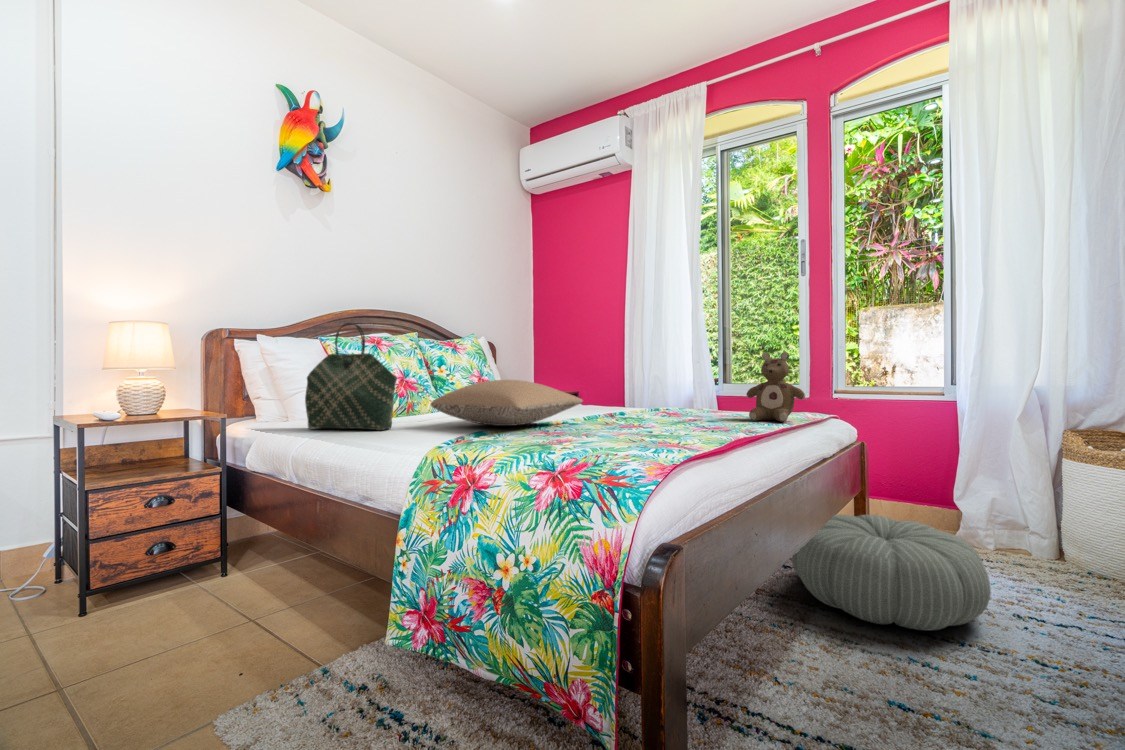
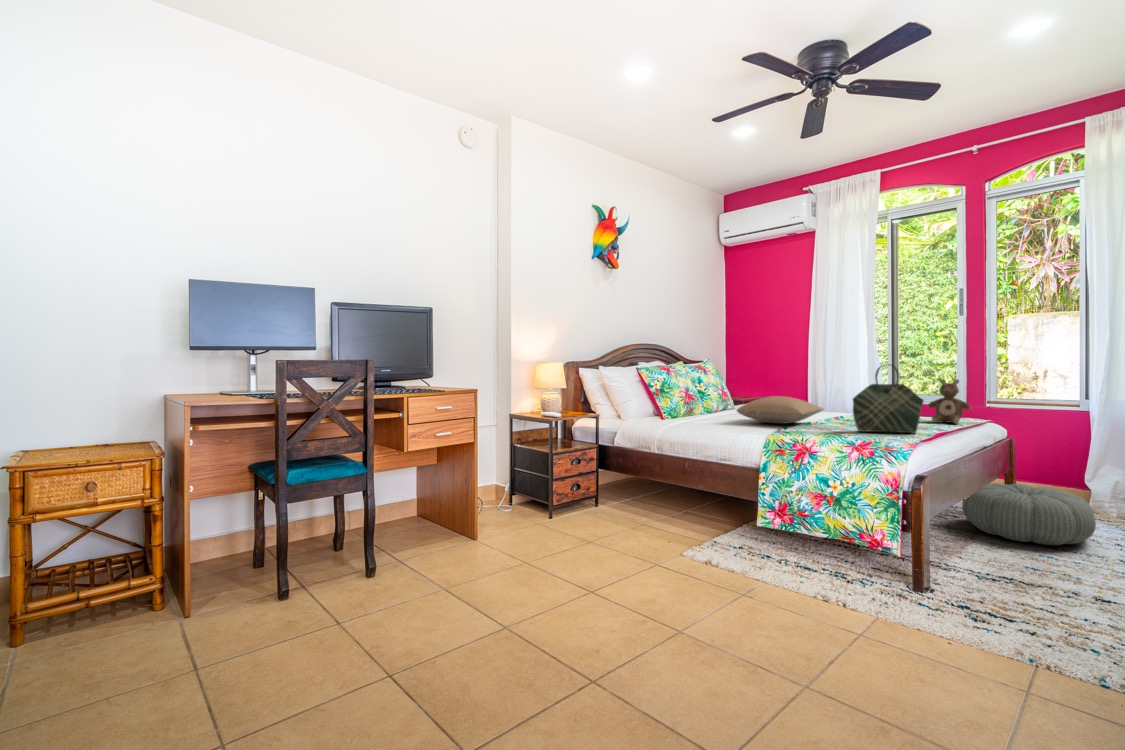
tote bag: present [305,323,397,430] -> present [853,364,924,434]

